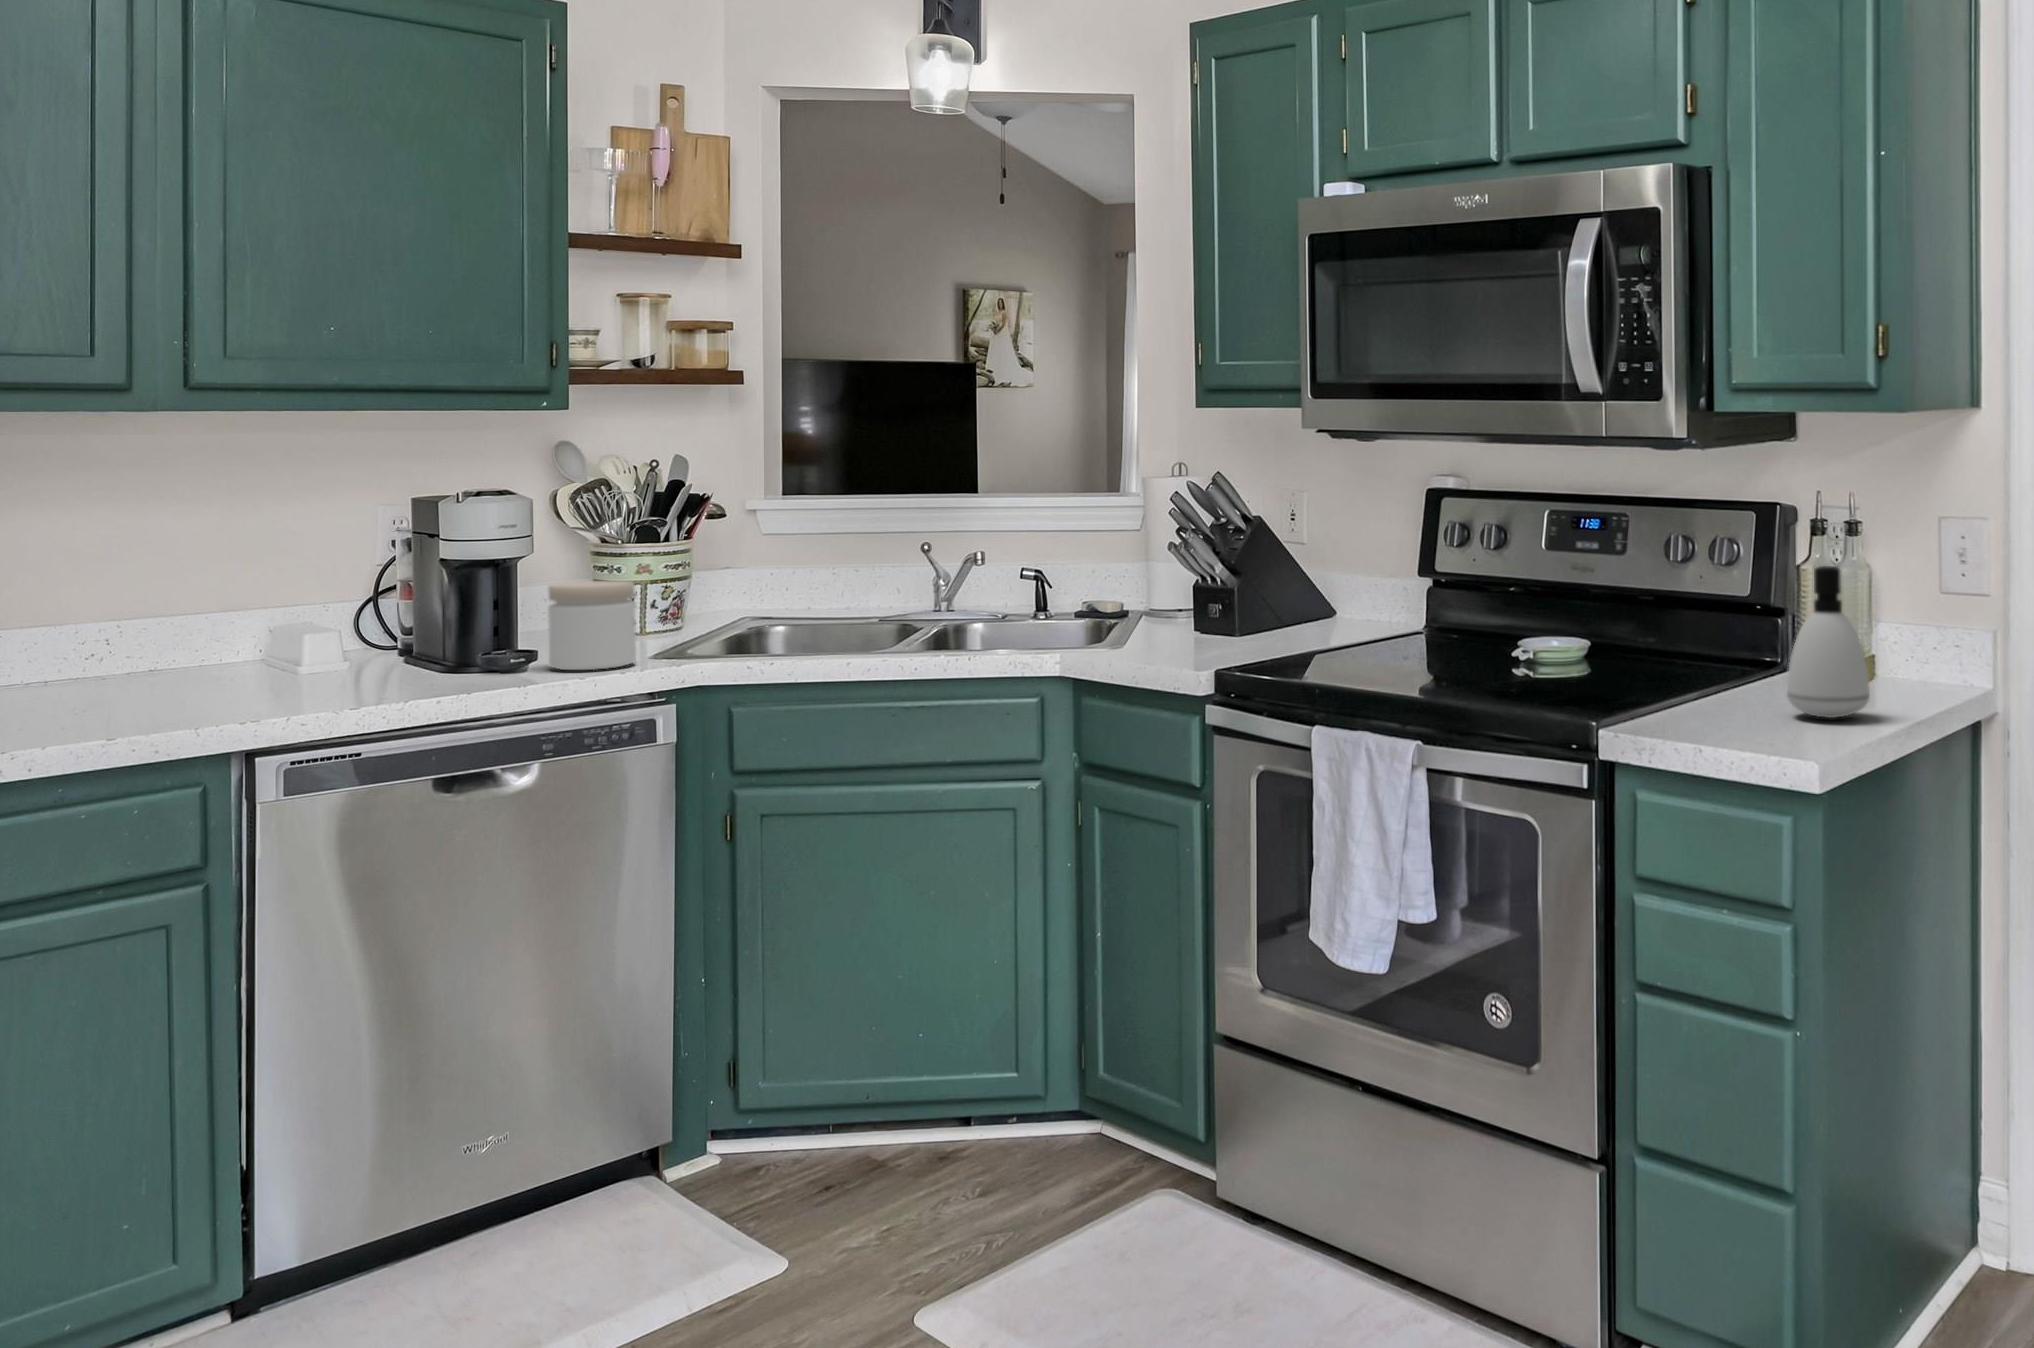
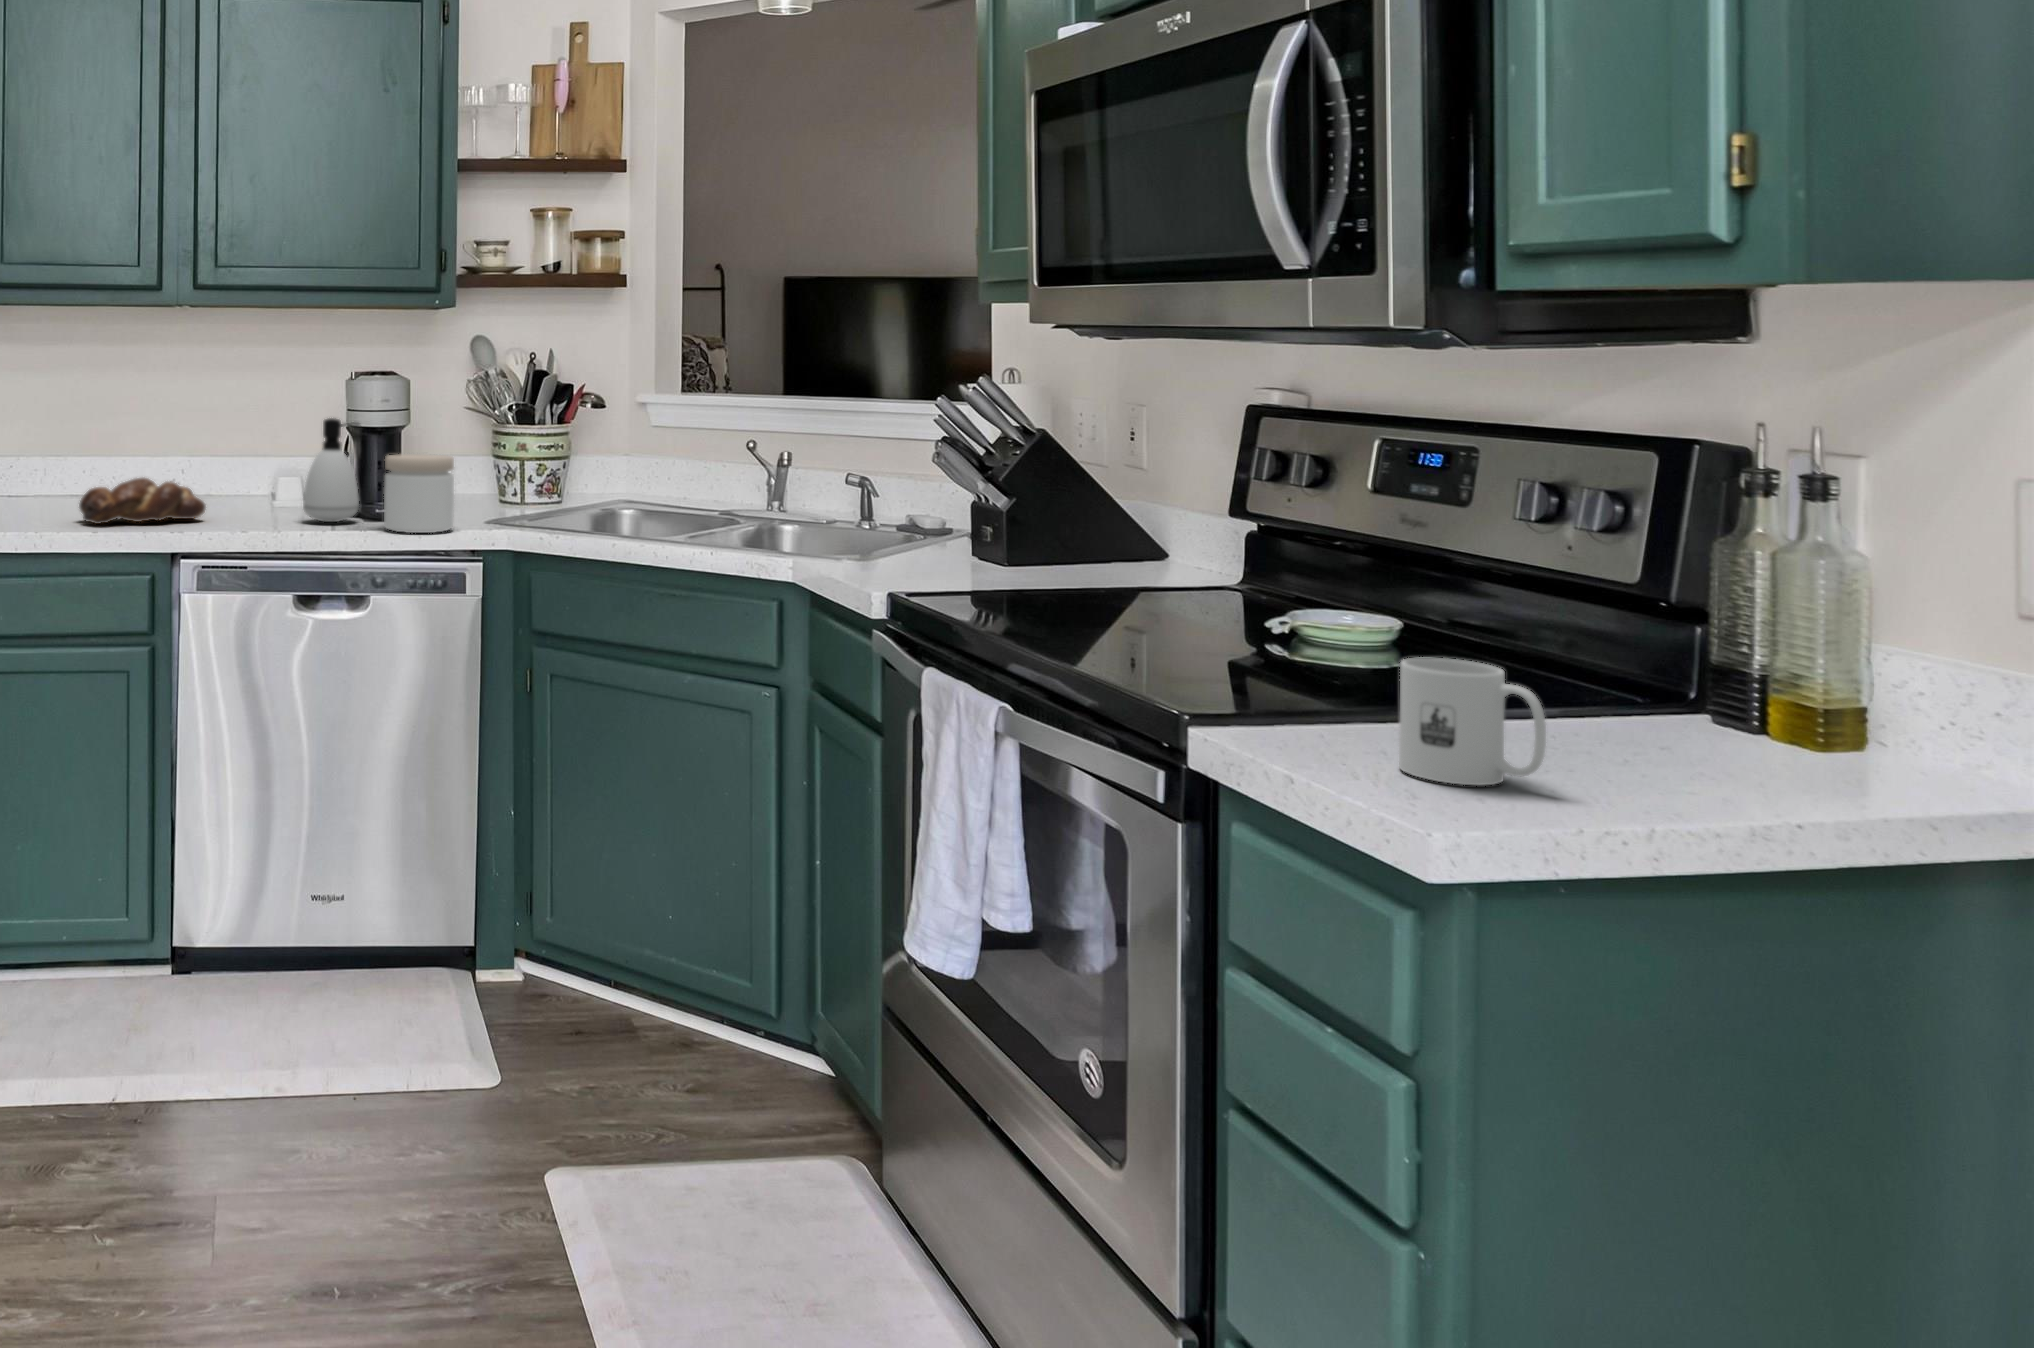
soap dispenser: present [1787,566,1870,718] -> present [303,418,359,522]
bread loaf: none [98,637,287,702] -> present [79,478,206,524]
mug: none [1698,657,1786,738] -> present [1399,658,1546,785]

